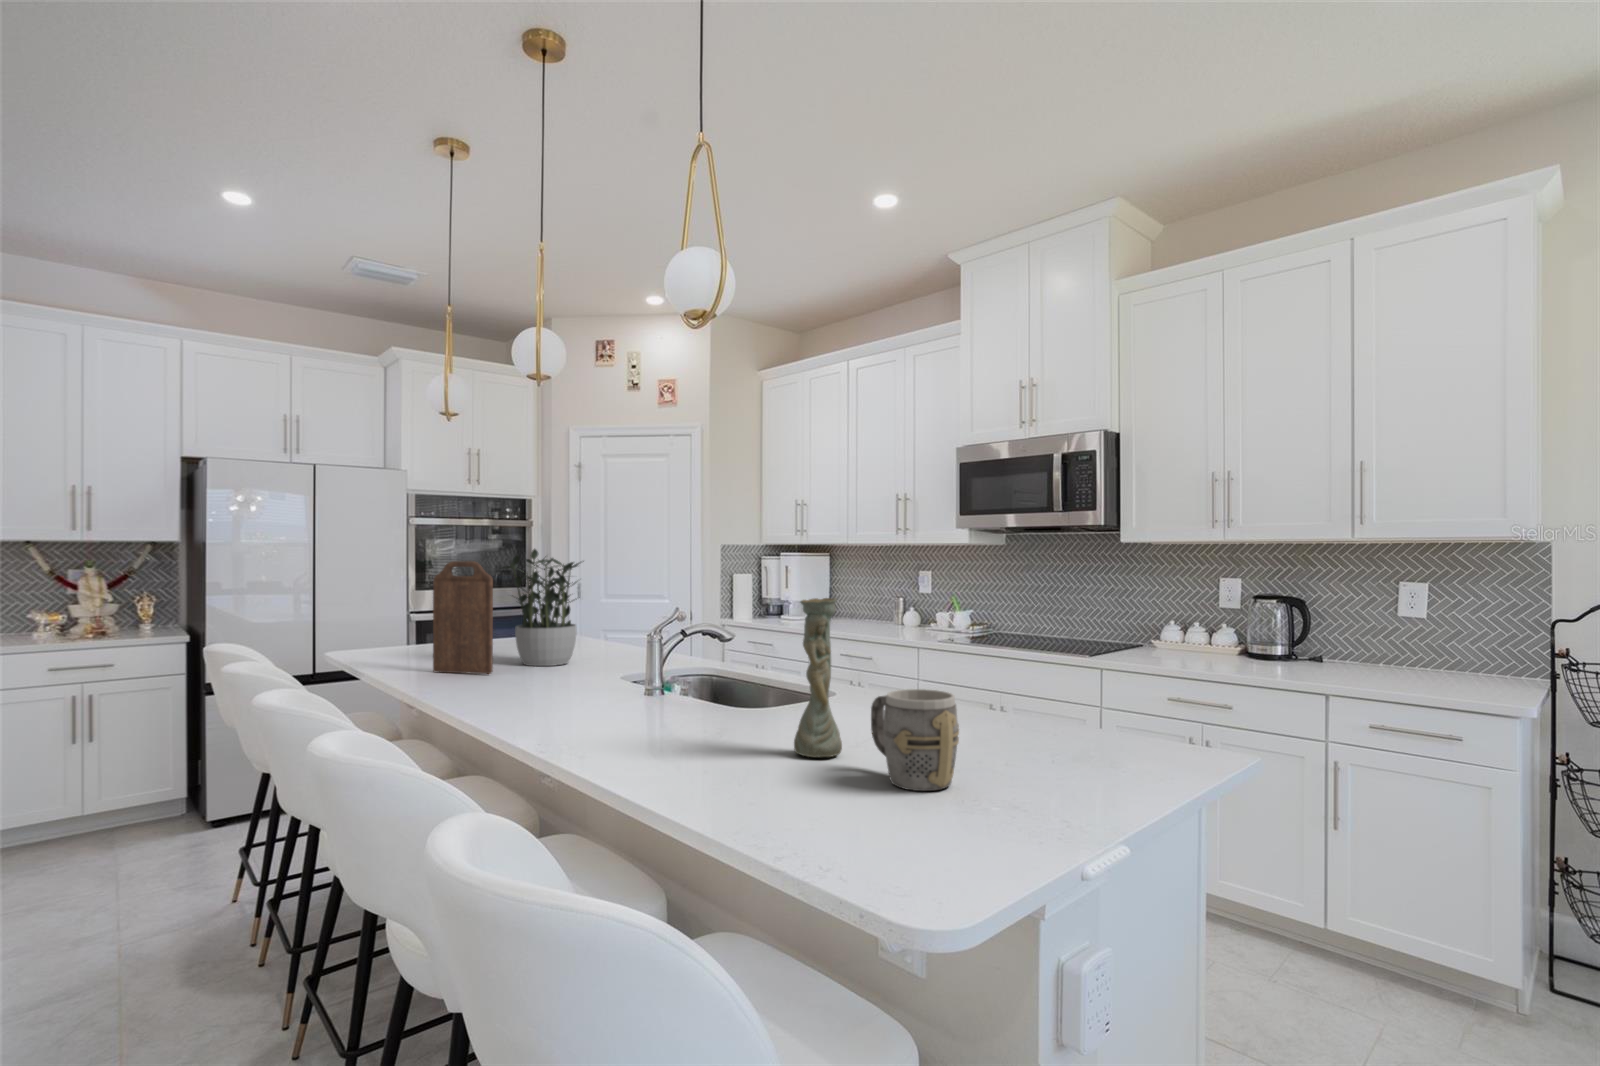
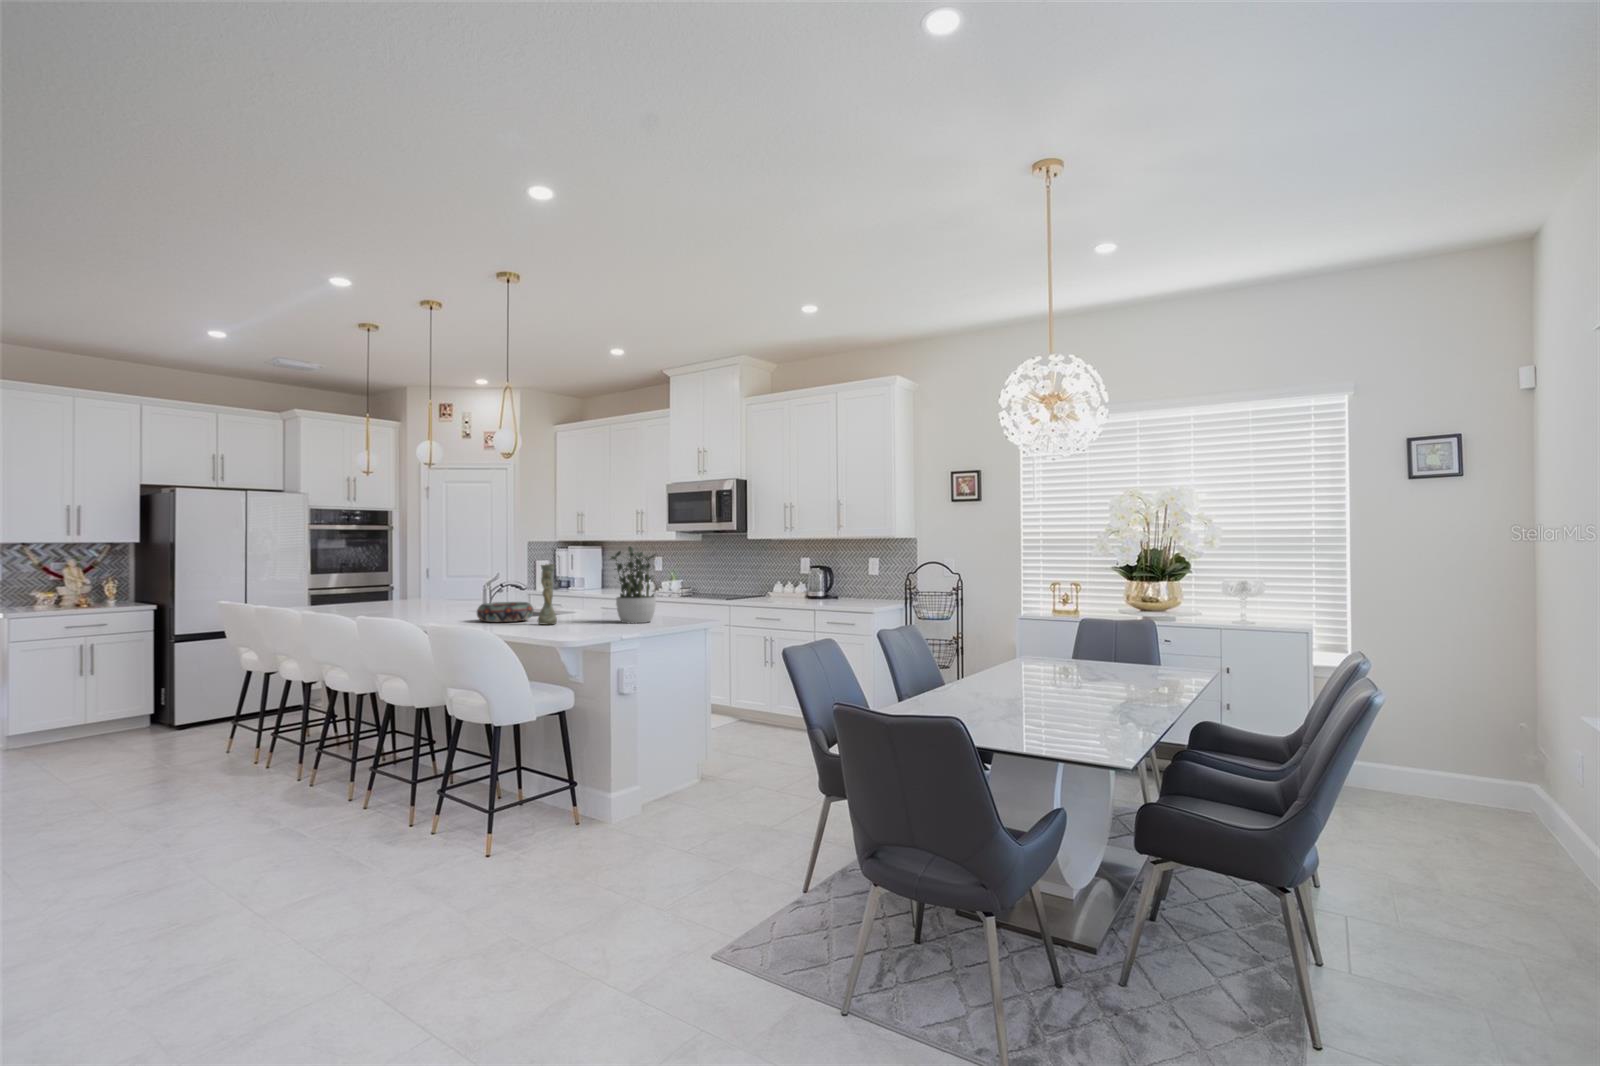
potted plant: present [501,549,581,666] -> present [611,547,656,623]
cutting board: present [433,561,493,674] -> none [355,553,390,612]
decorative bowl: none [647,679,774,737] -> present [477,602,534,622]
mug: present [871,689,959,791] -> none [565,595,595,629]

